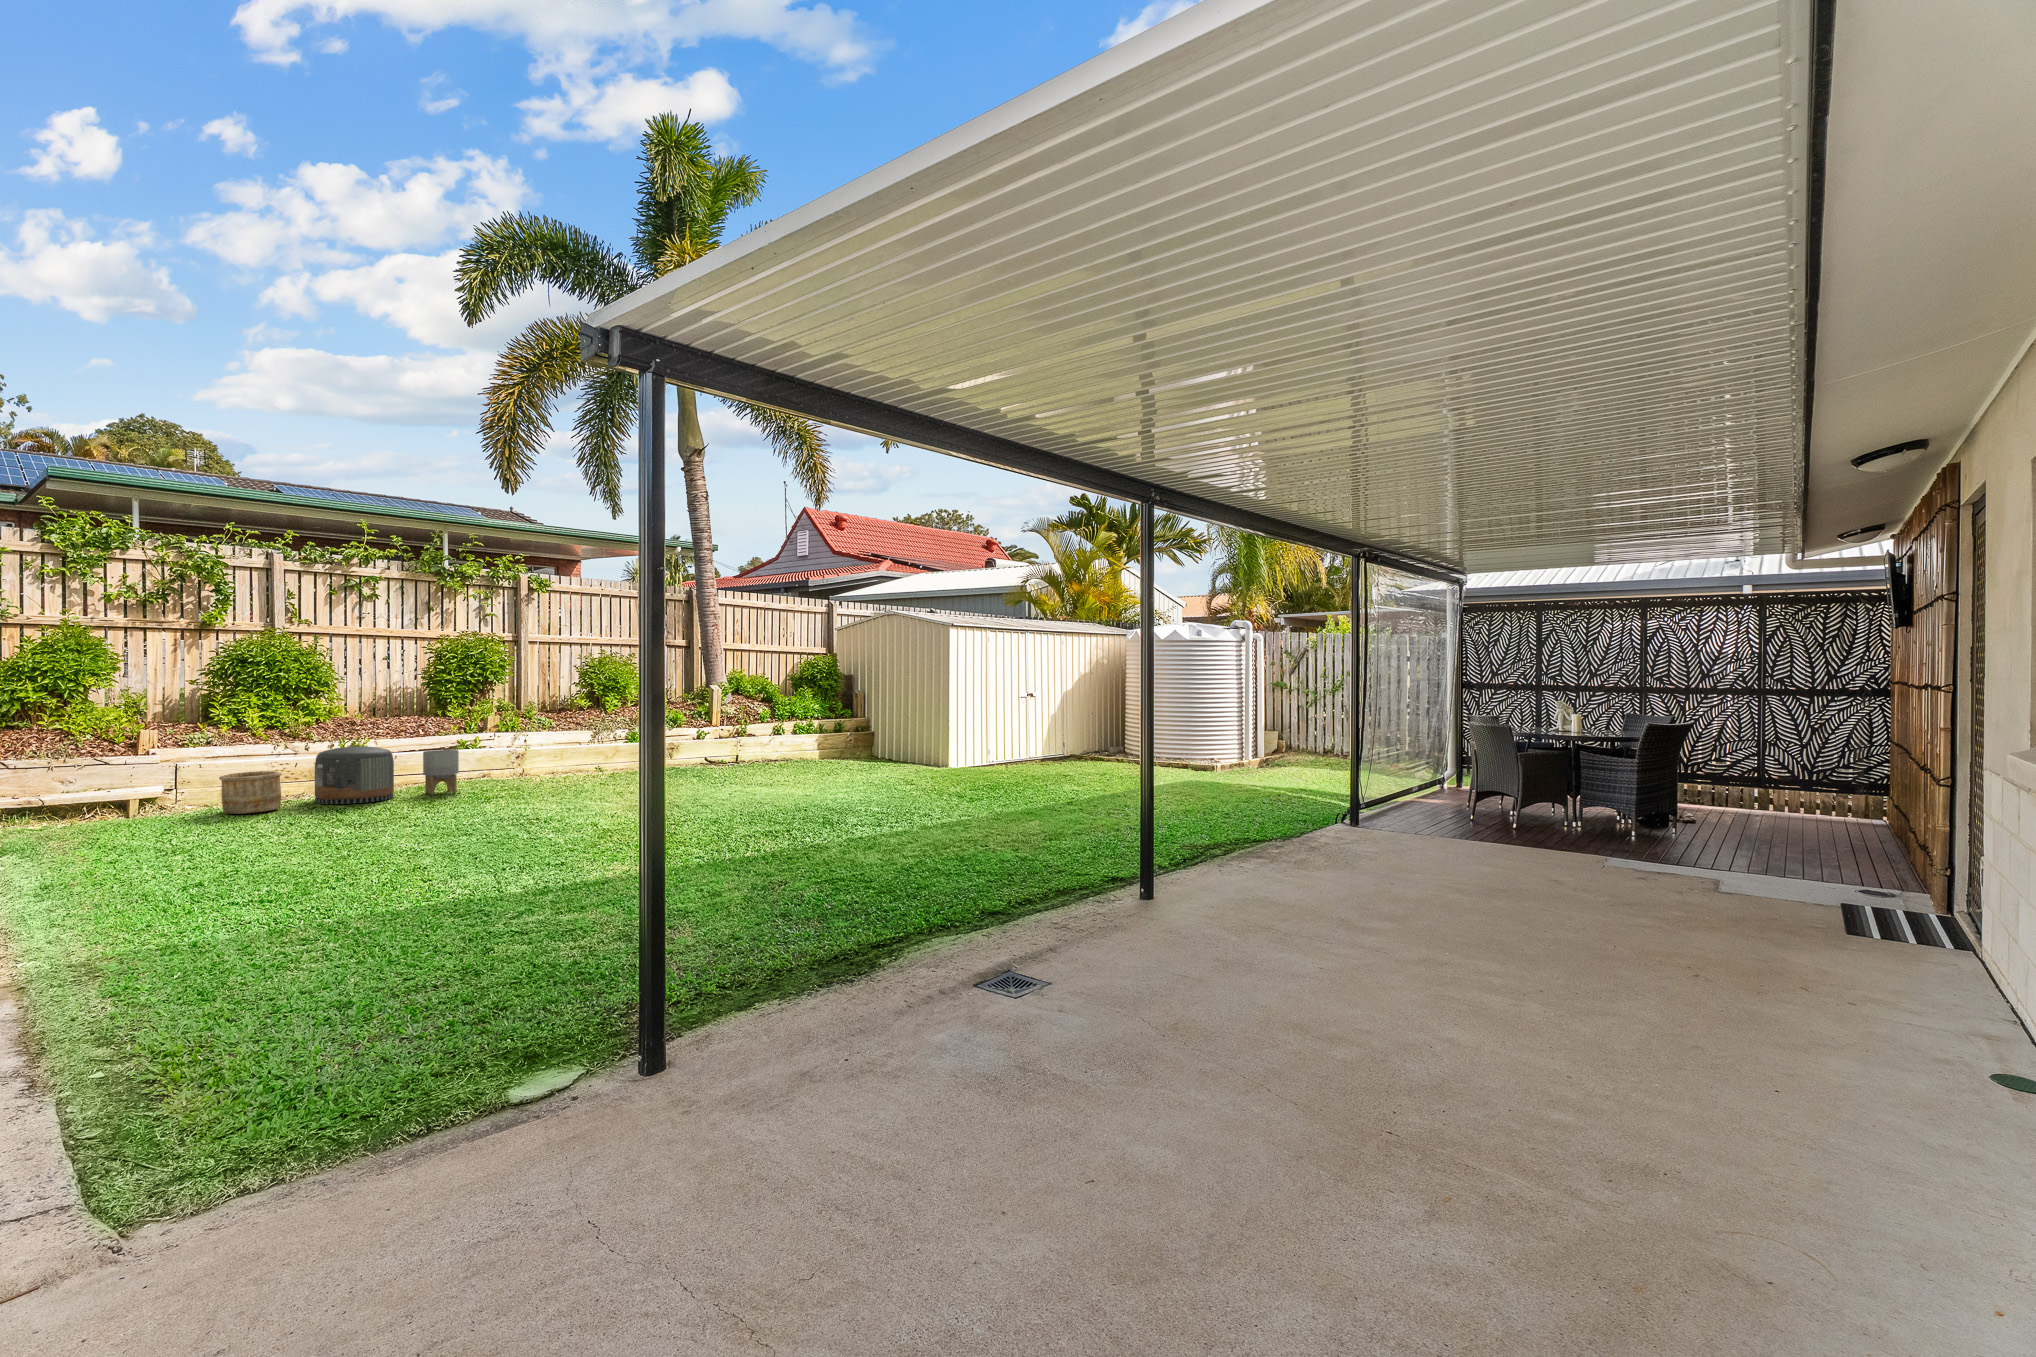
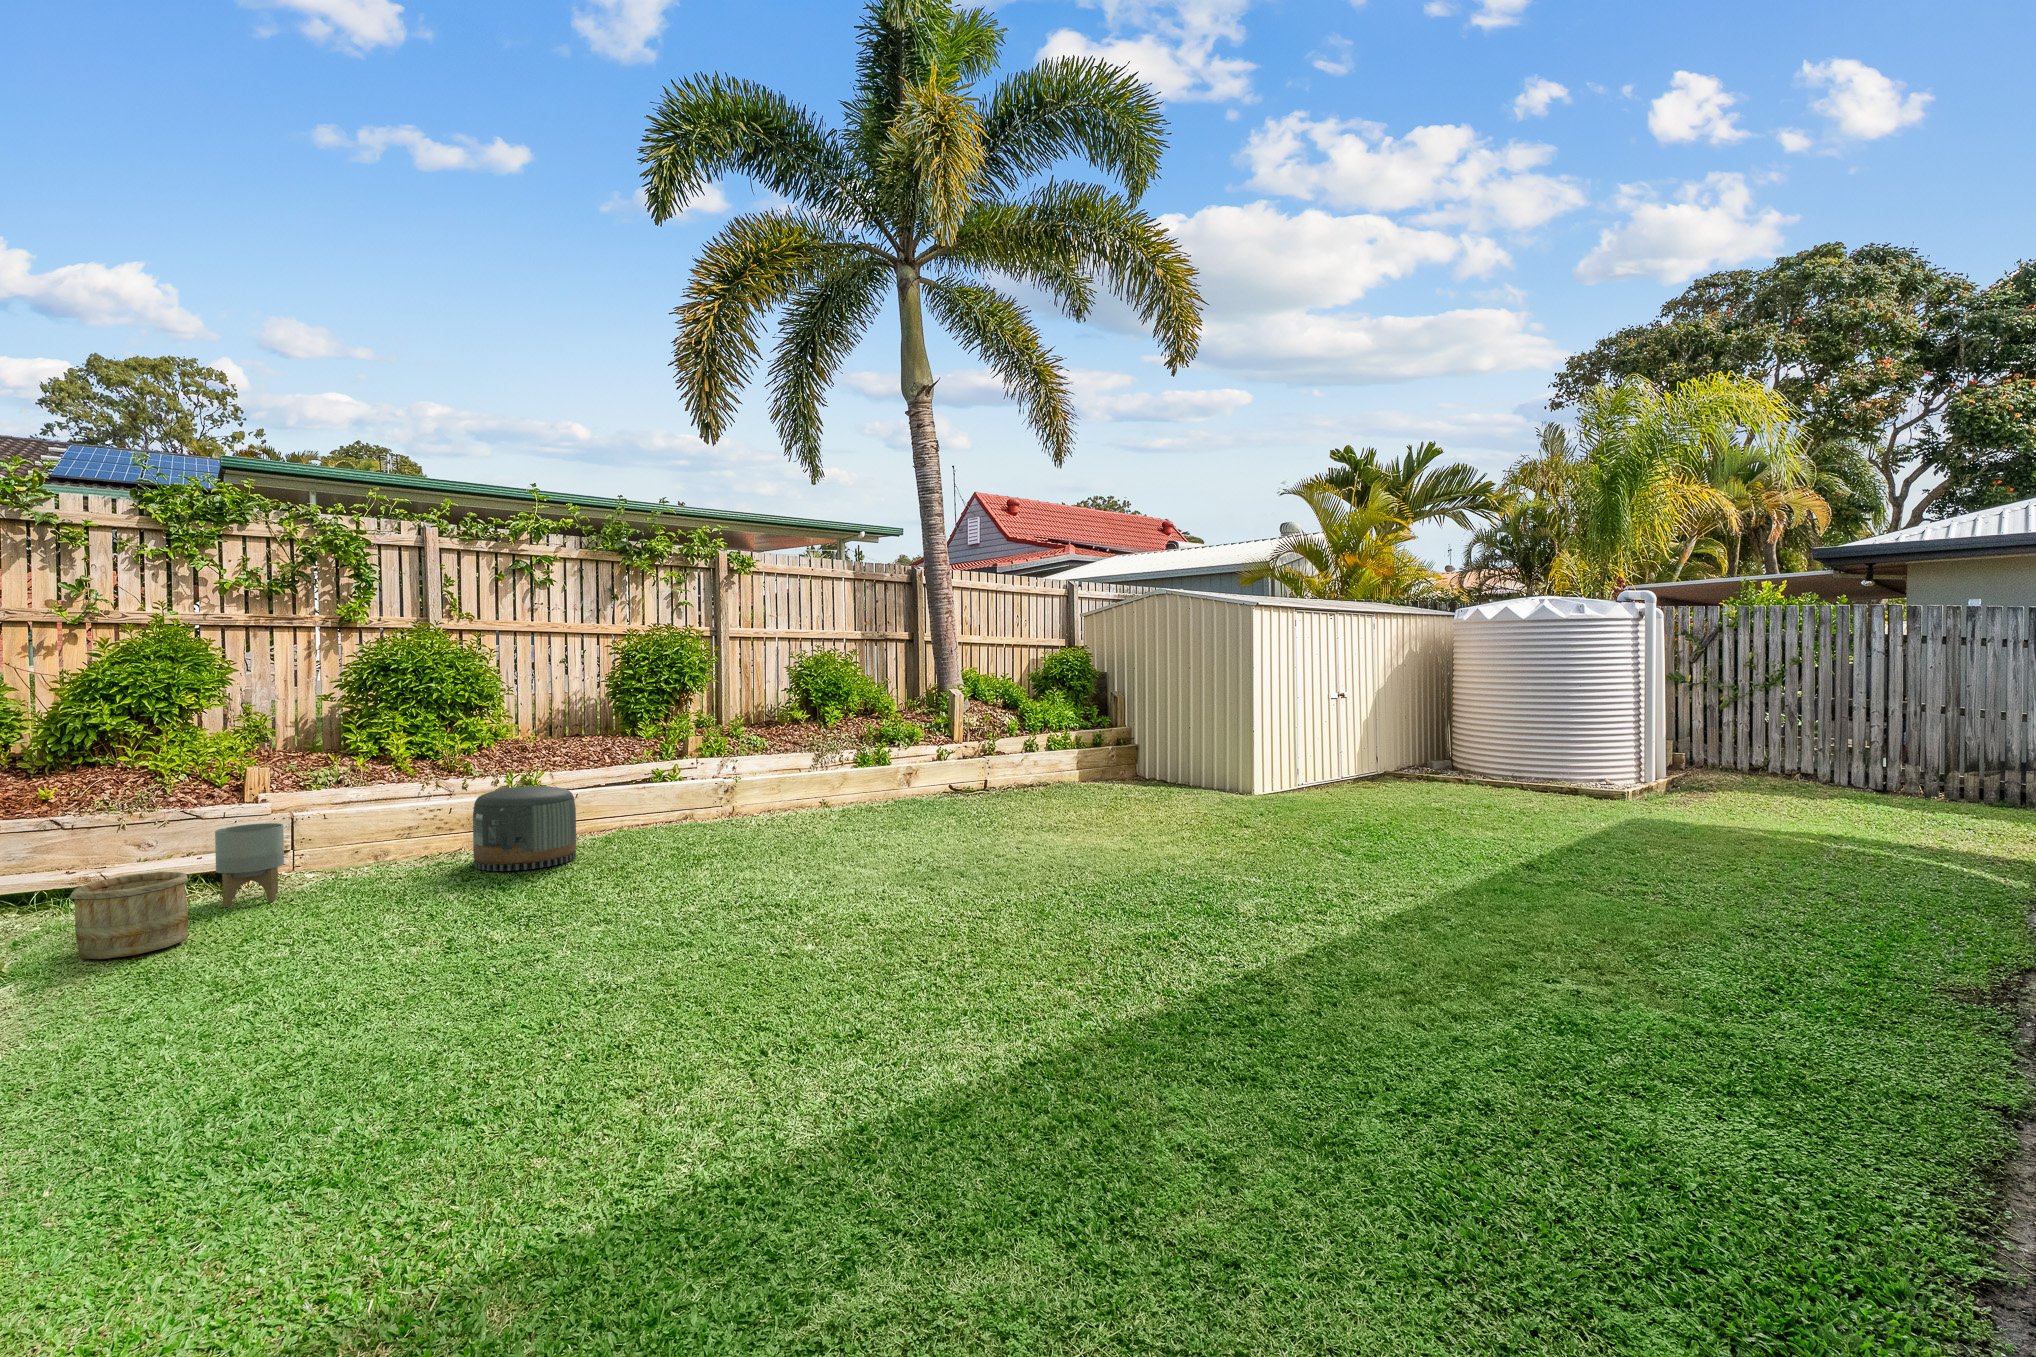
planter: present [423,750,459,795] -> present [215,823,284,907]
wooden bucket: present [219,771,282,814] -> present [70,872,188,959]

